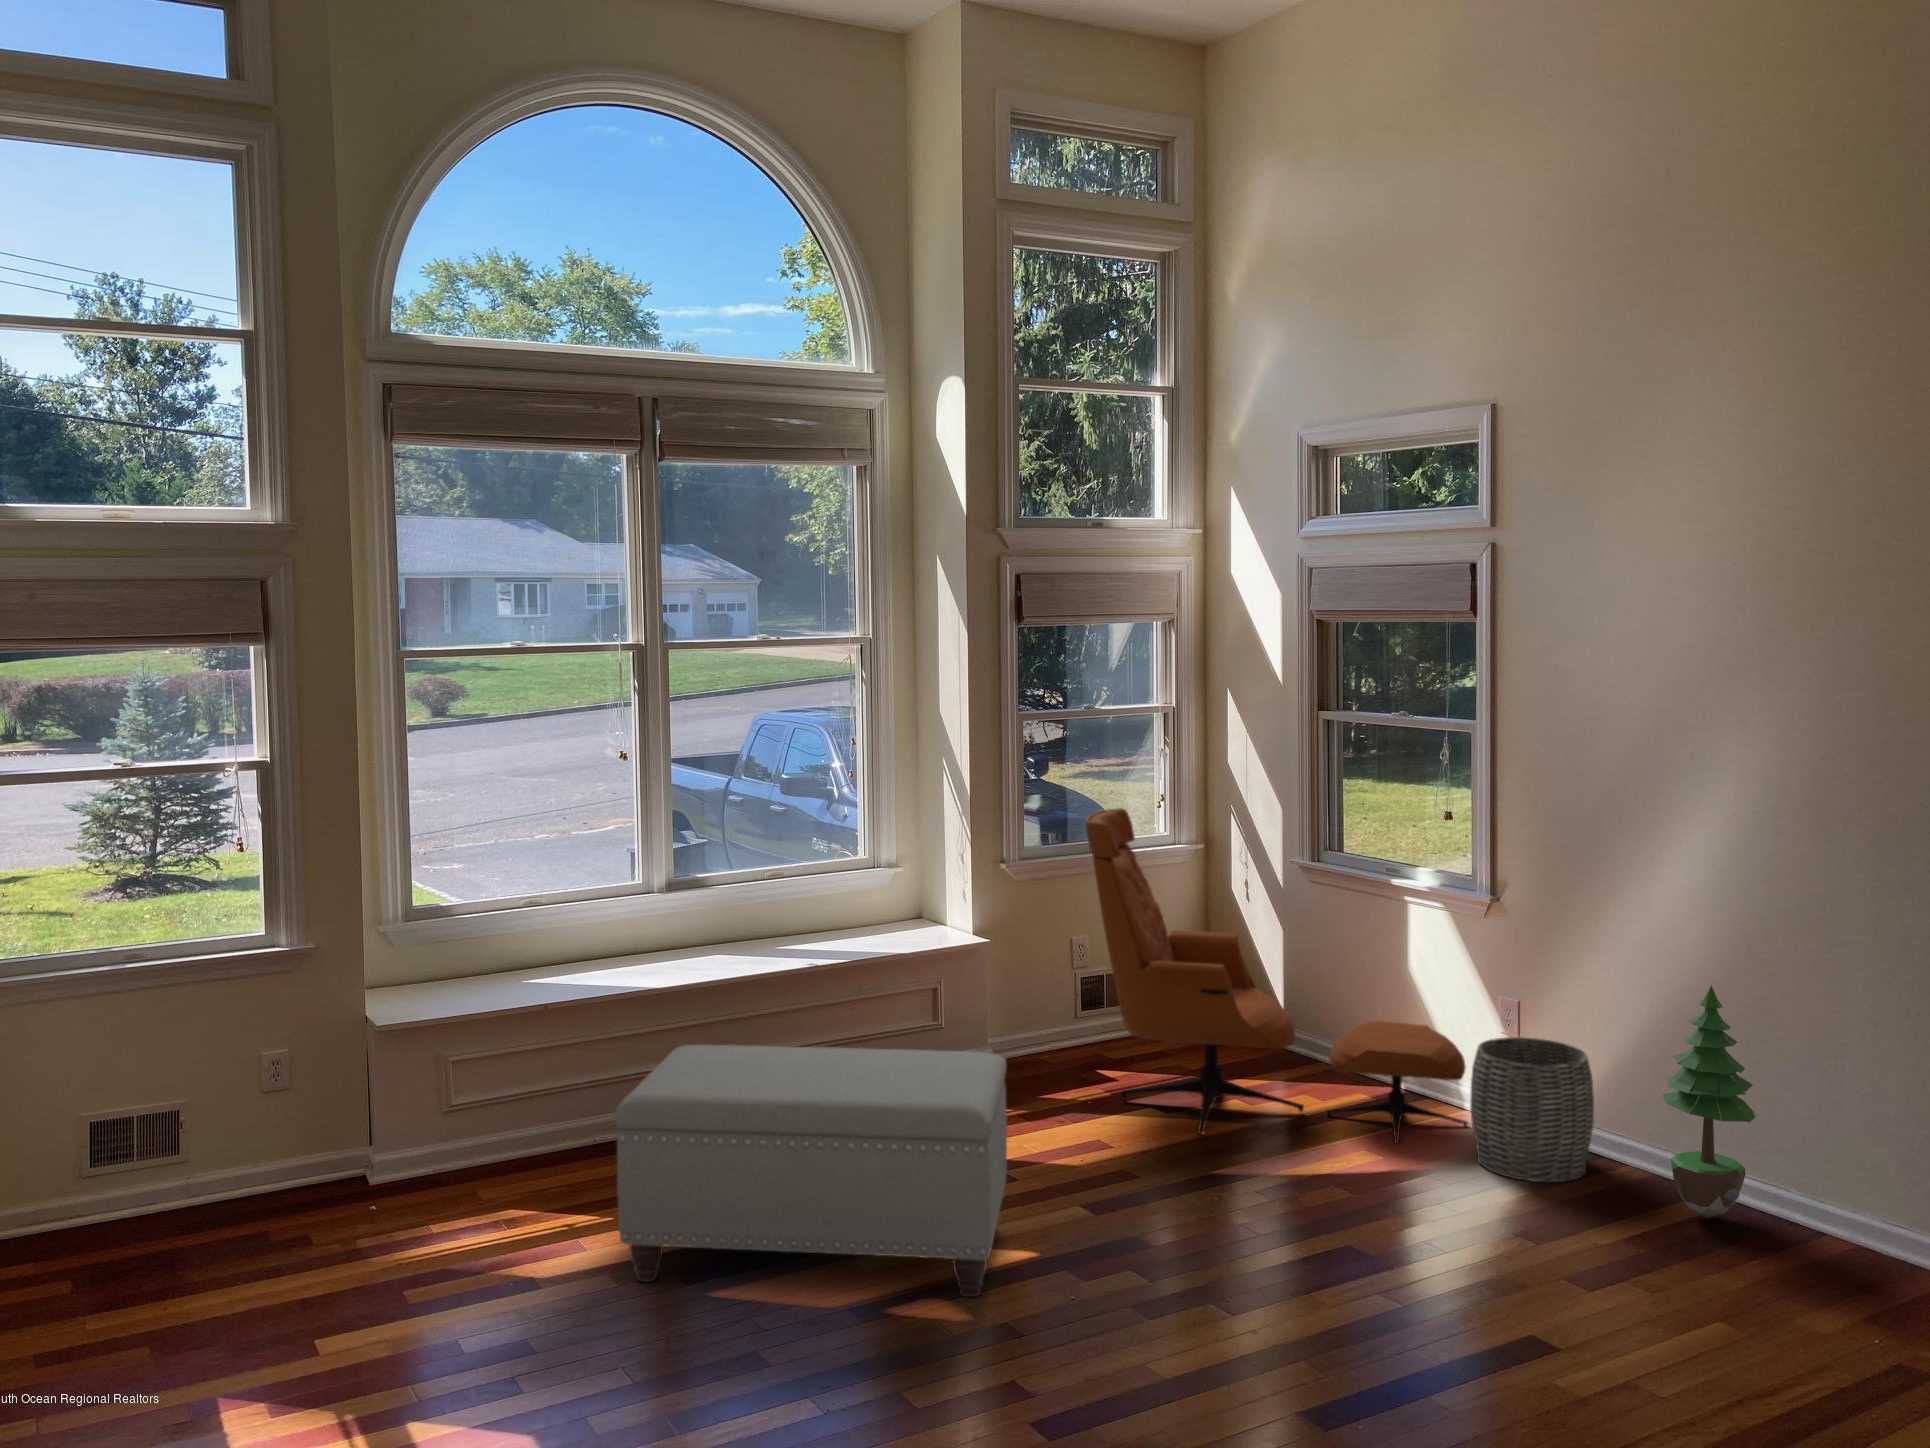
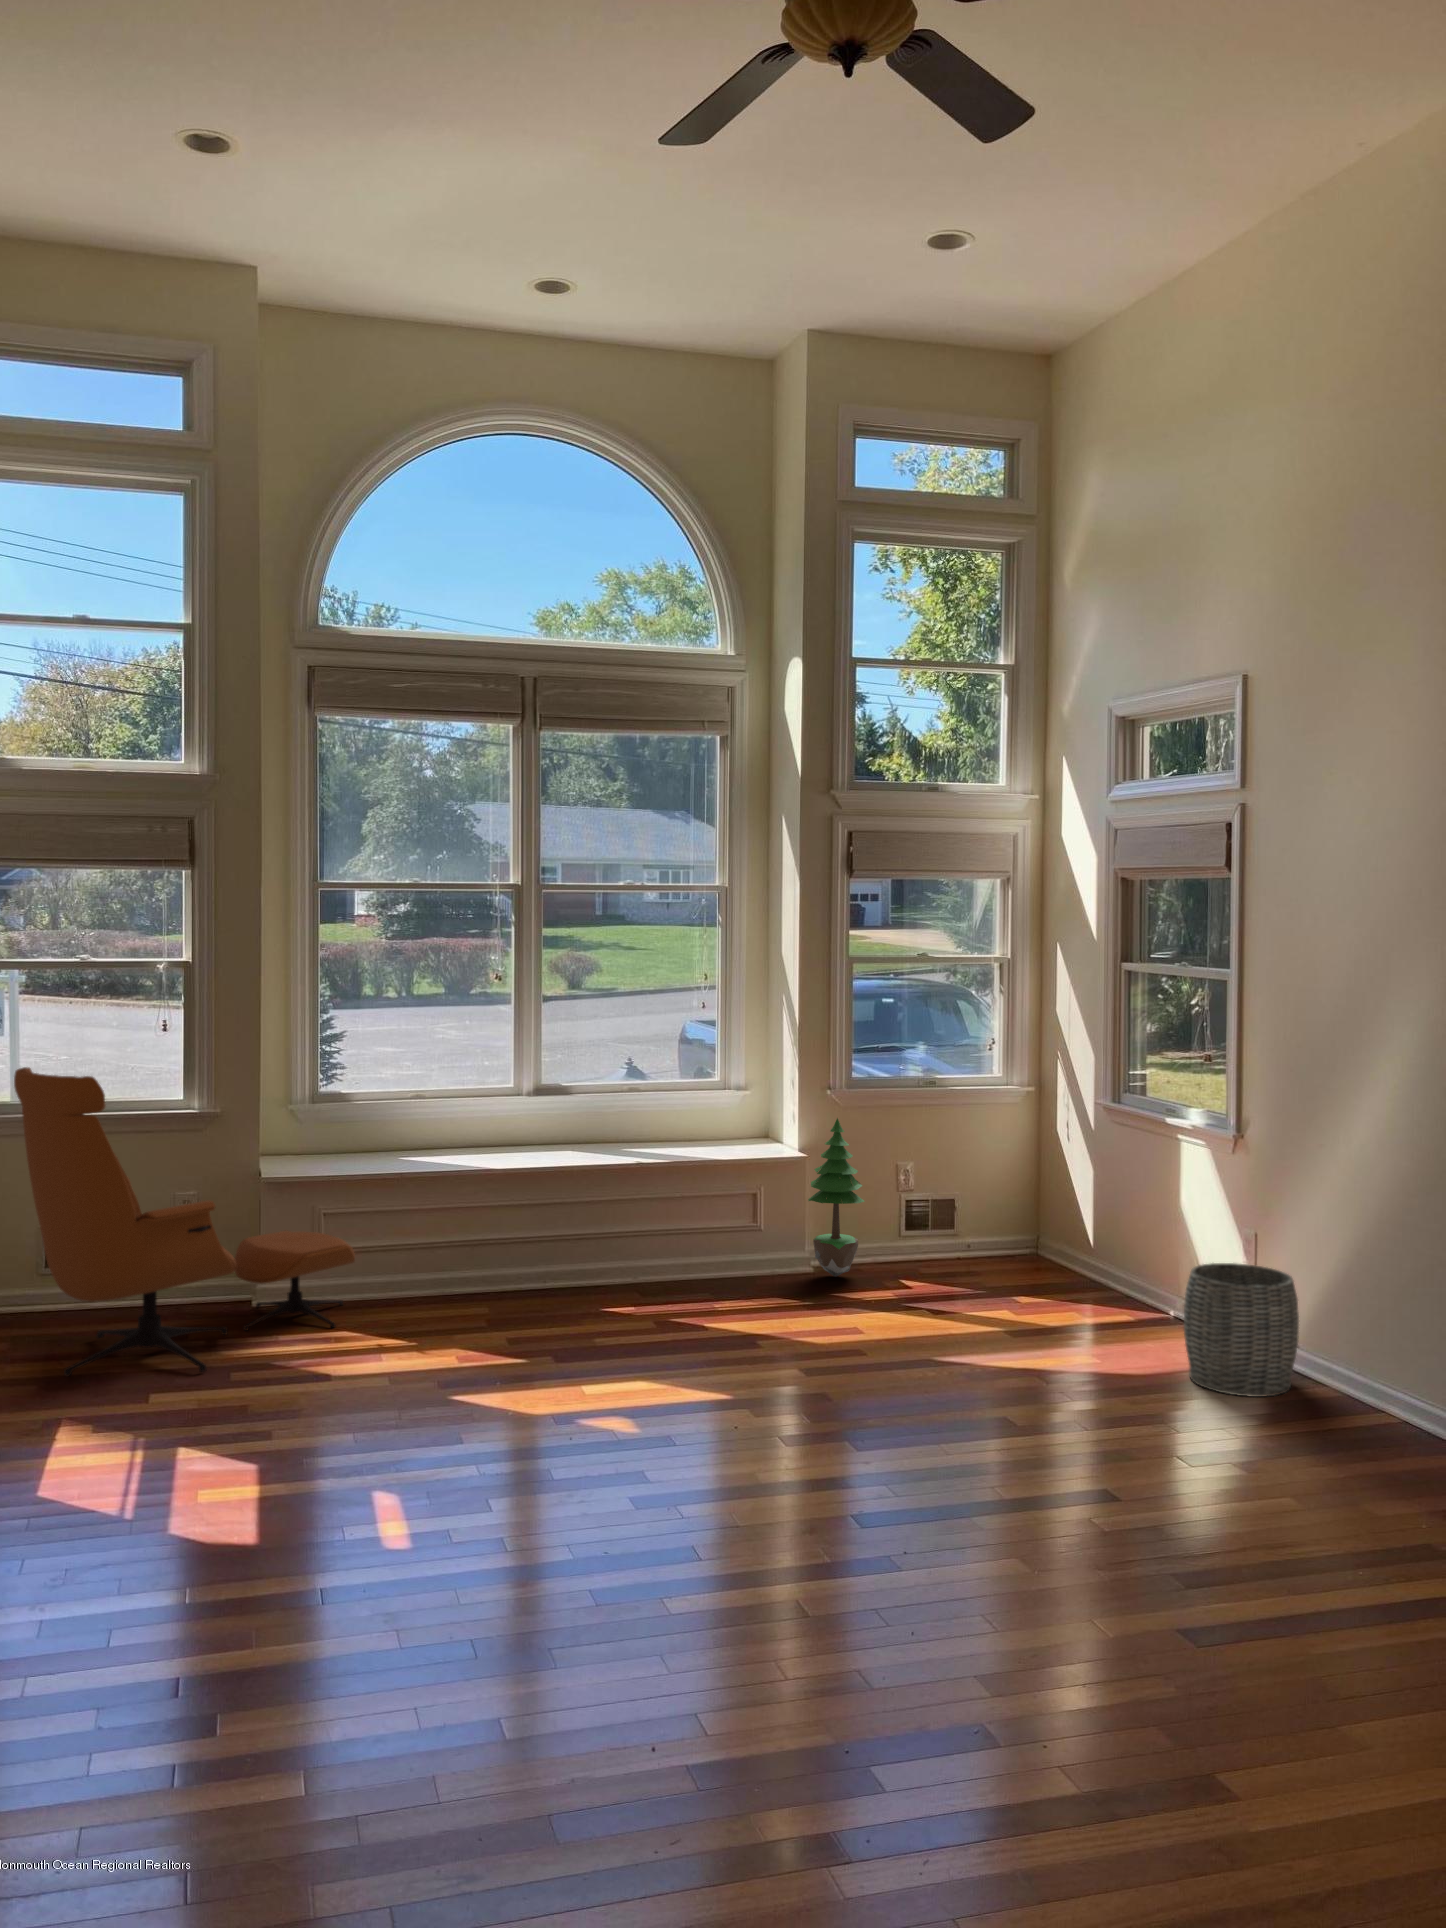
lounge chair: present [1086,808,1468,1144] -> present [14,1067,355,1376]
potted tree: present [1663,986,1756,1218] -> present [808,1118,864,1277]
ottoman: present [615,1045,1007,1297] -> none [388,1206,731,1422]

